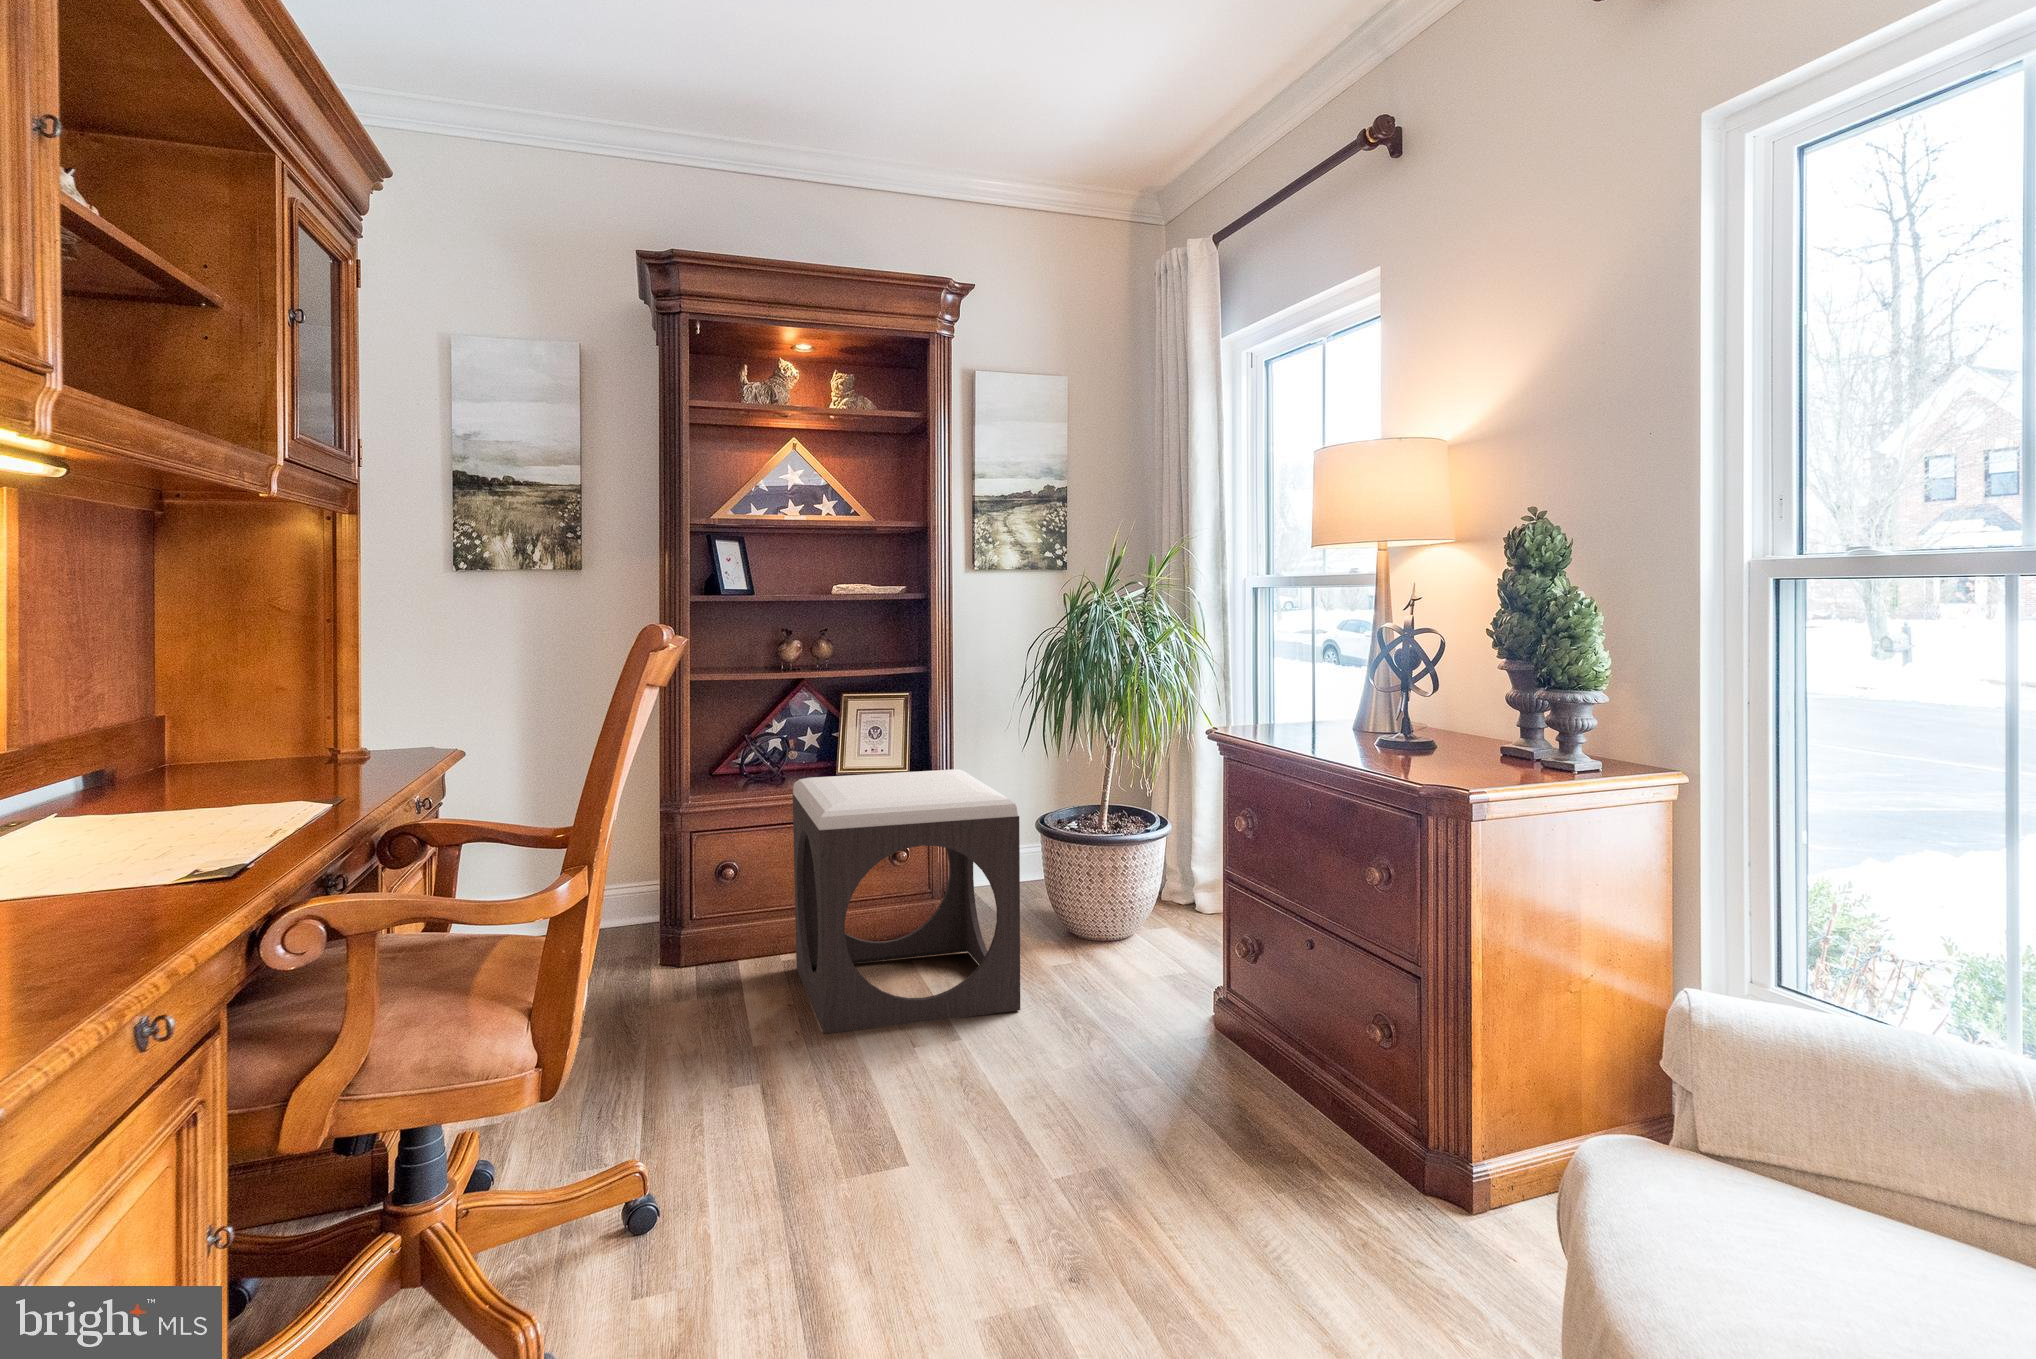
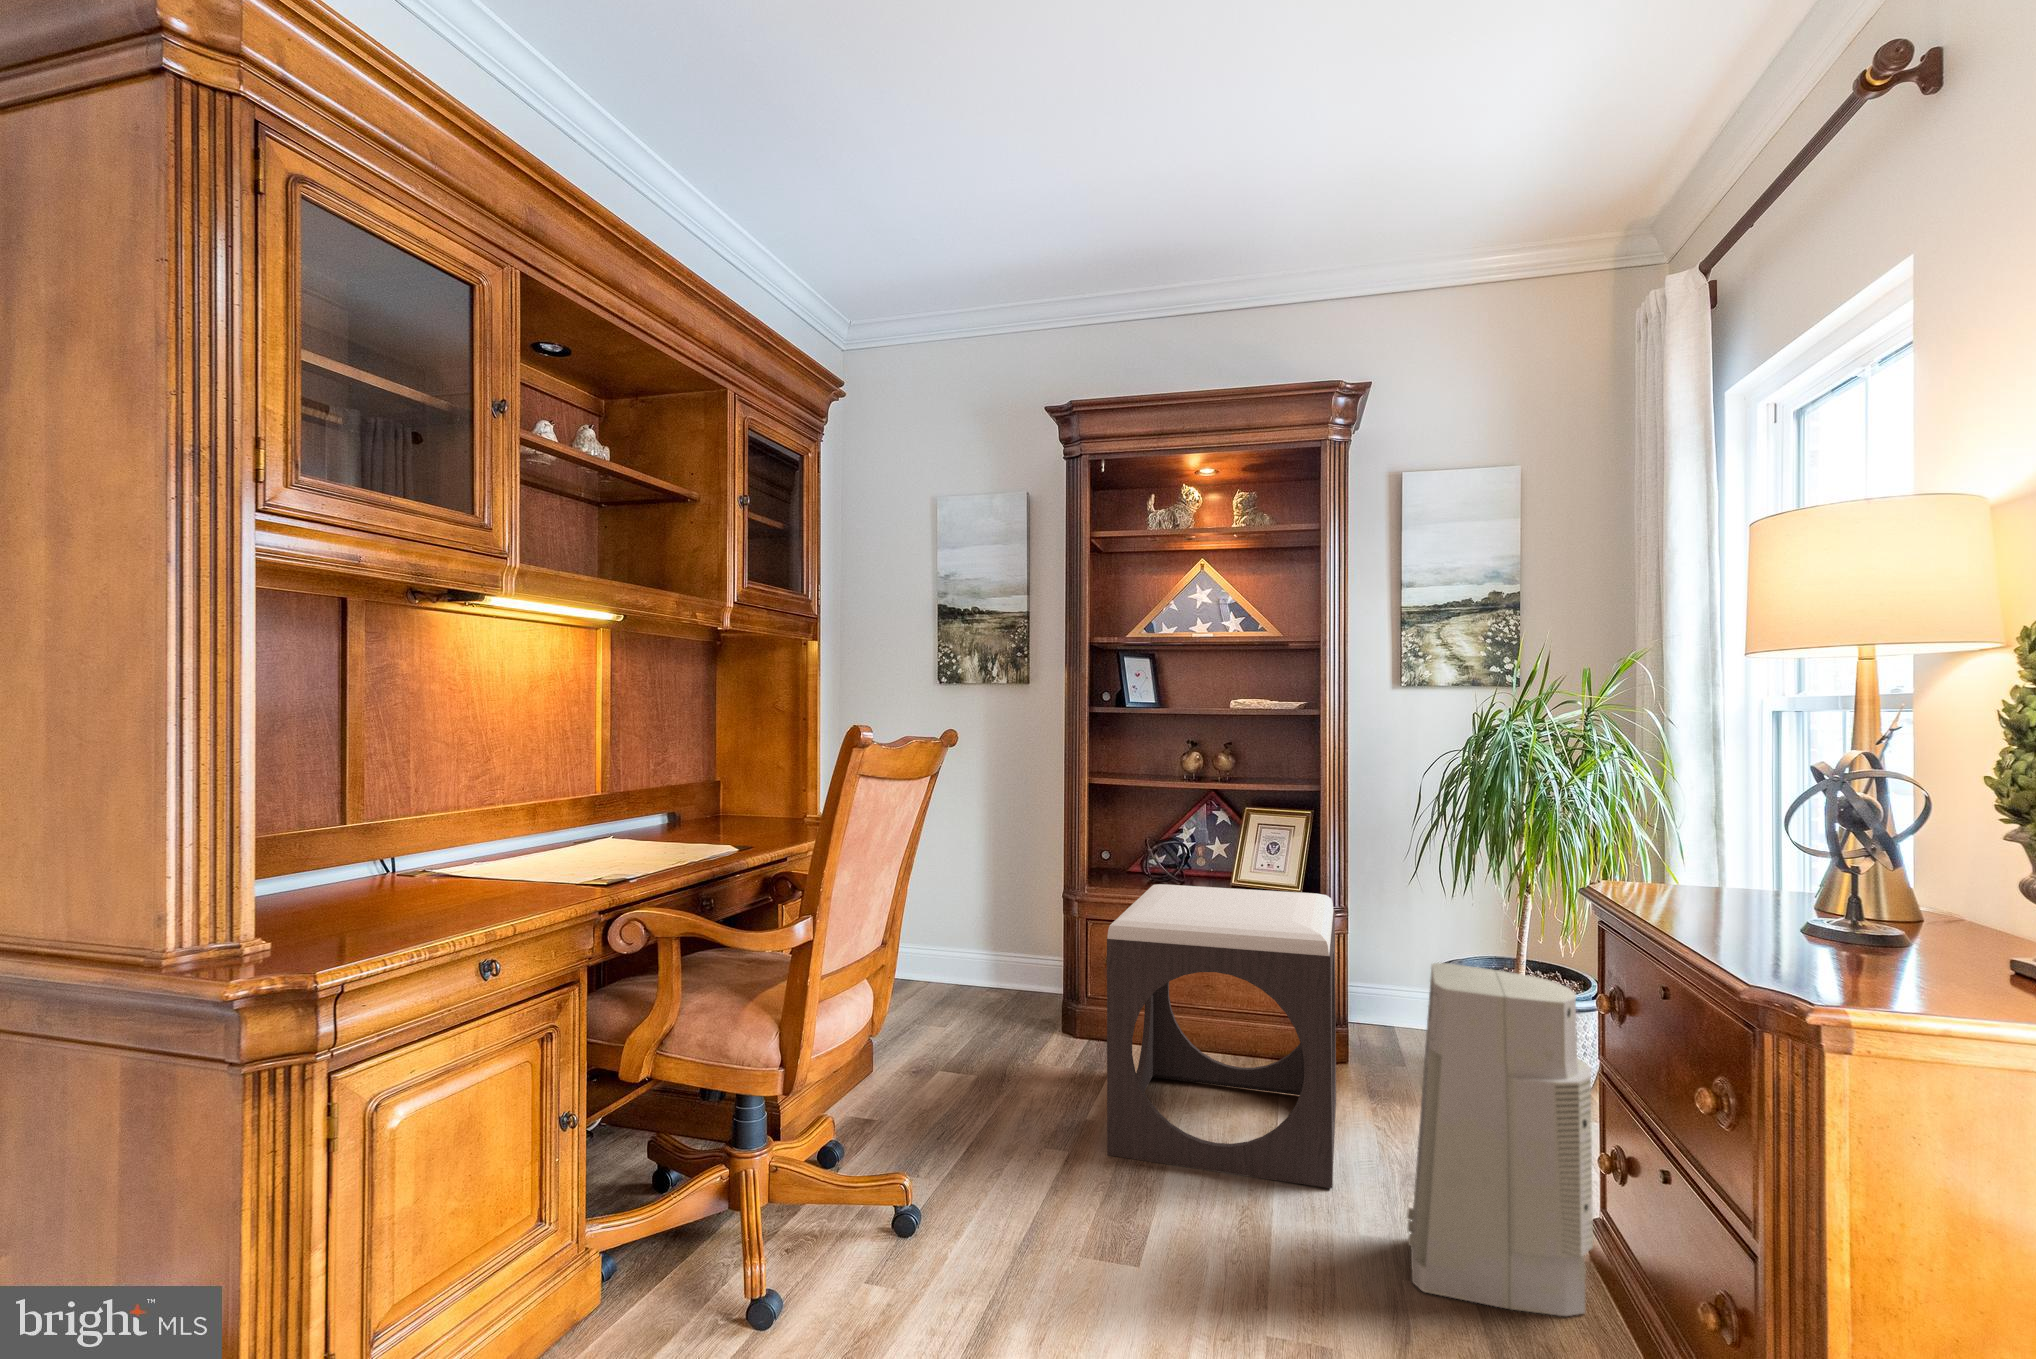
air purifier: none [1099,805,1231,1053] -> present [1407,963,1593,1316]

